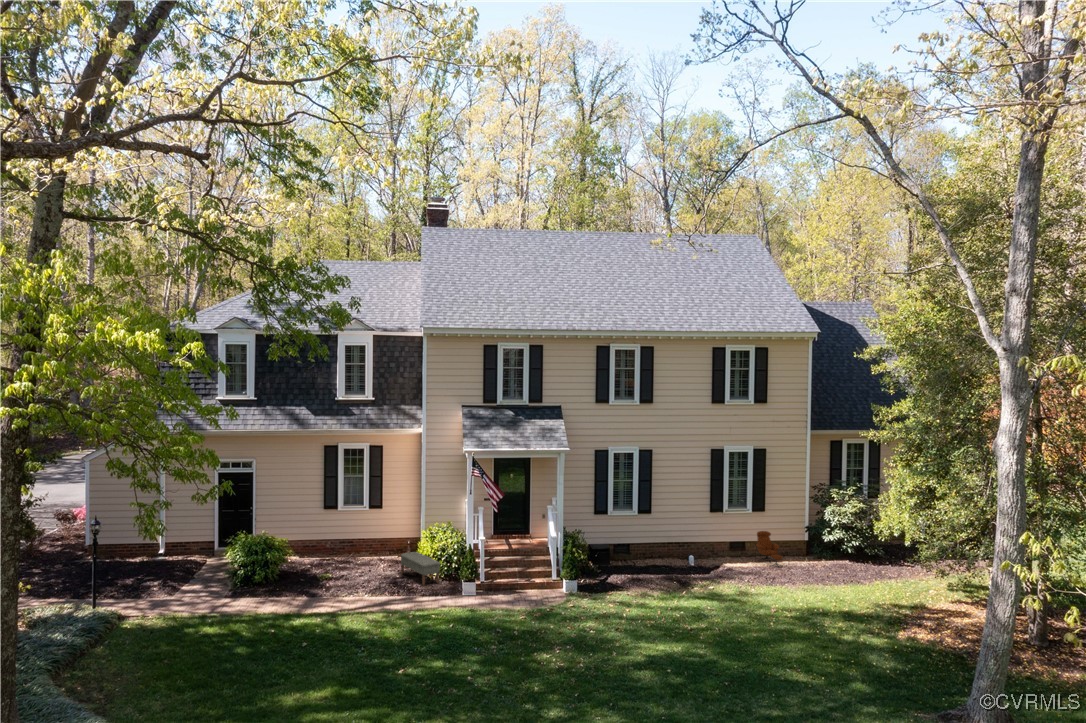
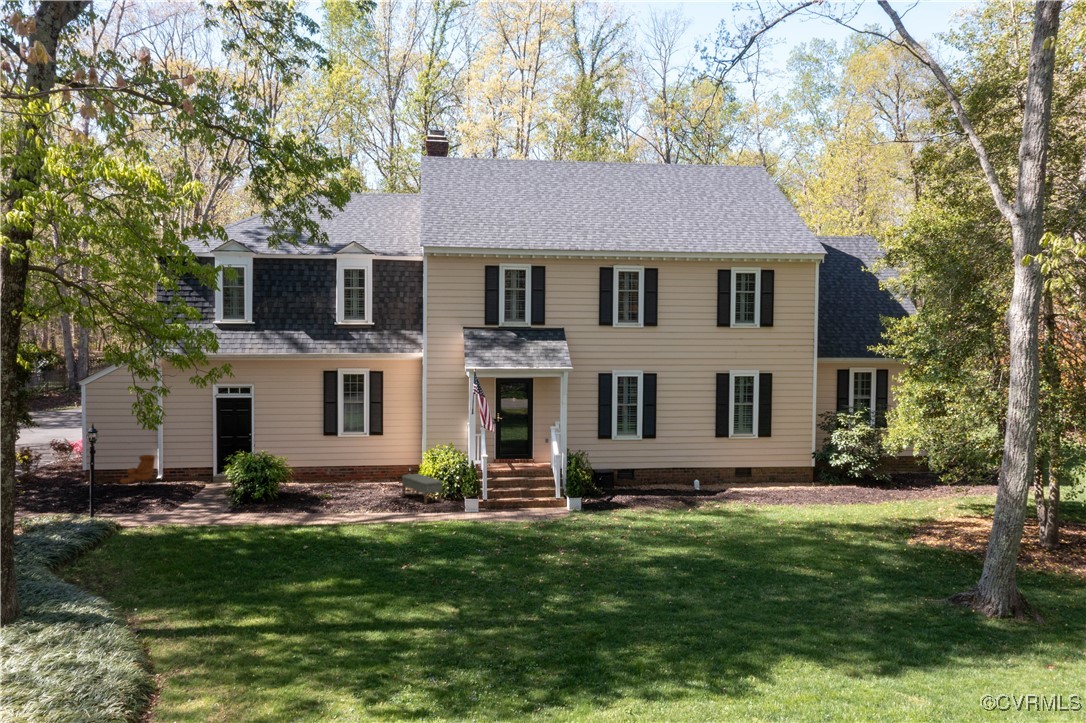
lounge chair: present [756,531,782,566] -> present [120,455,155,490]

